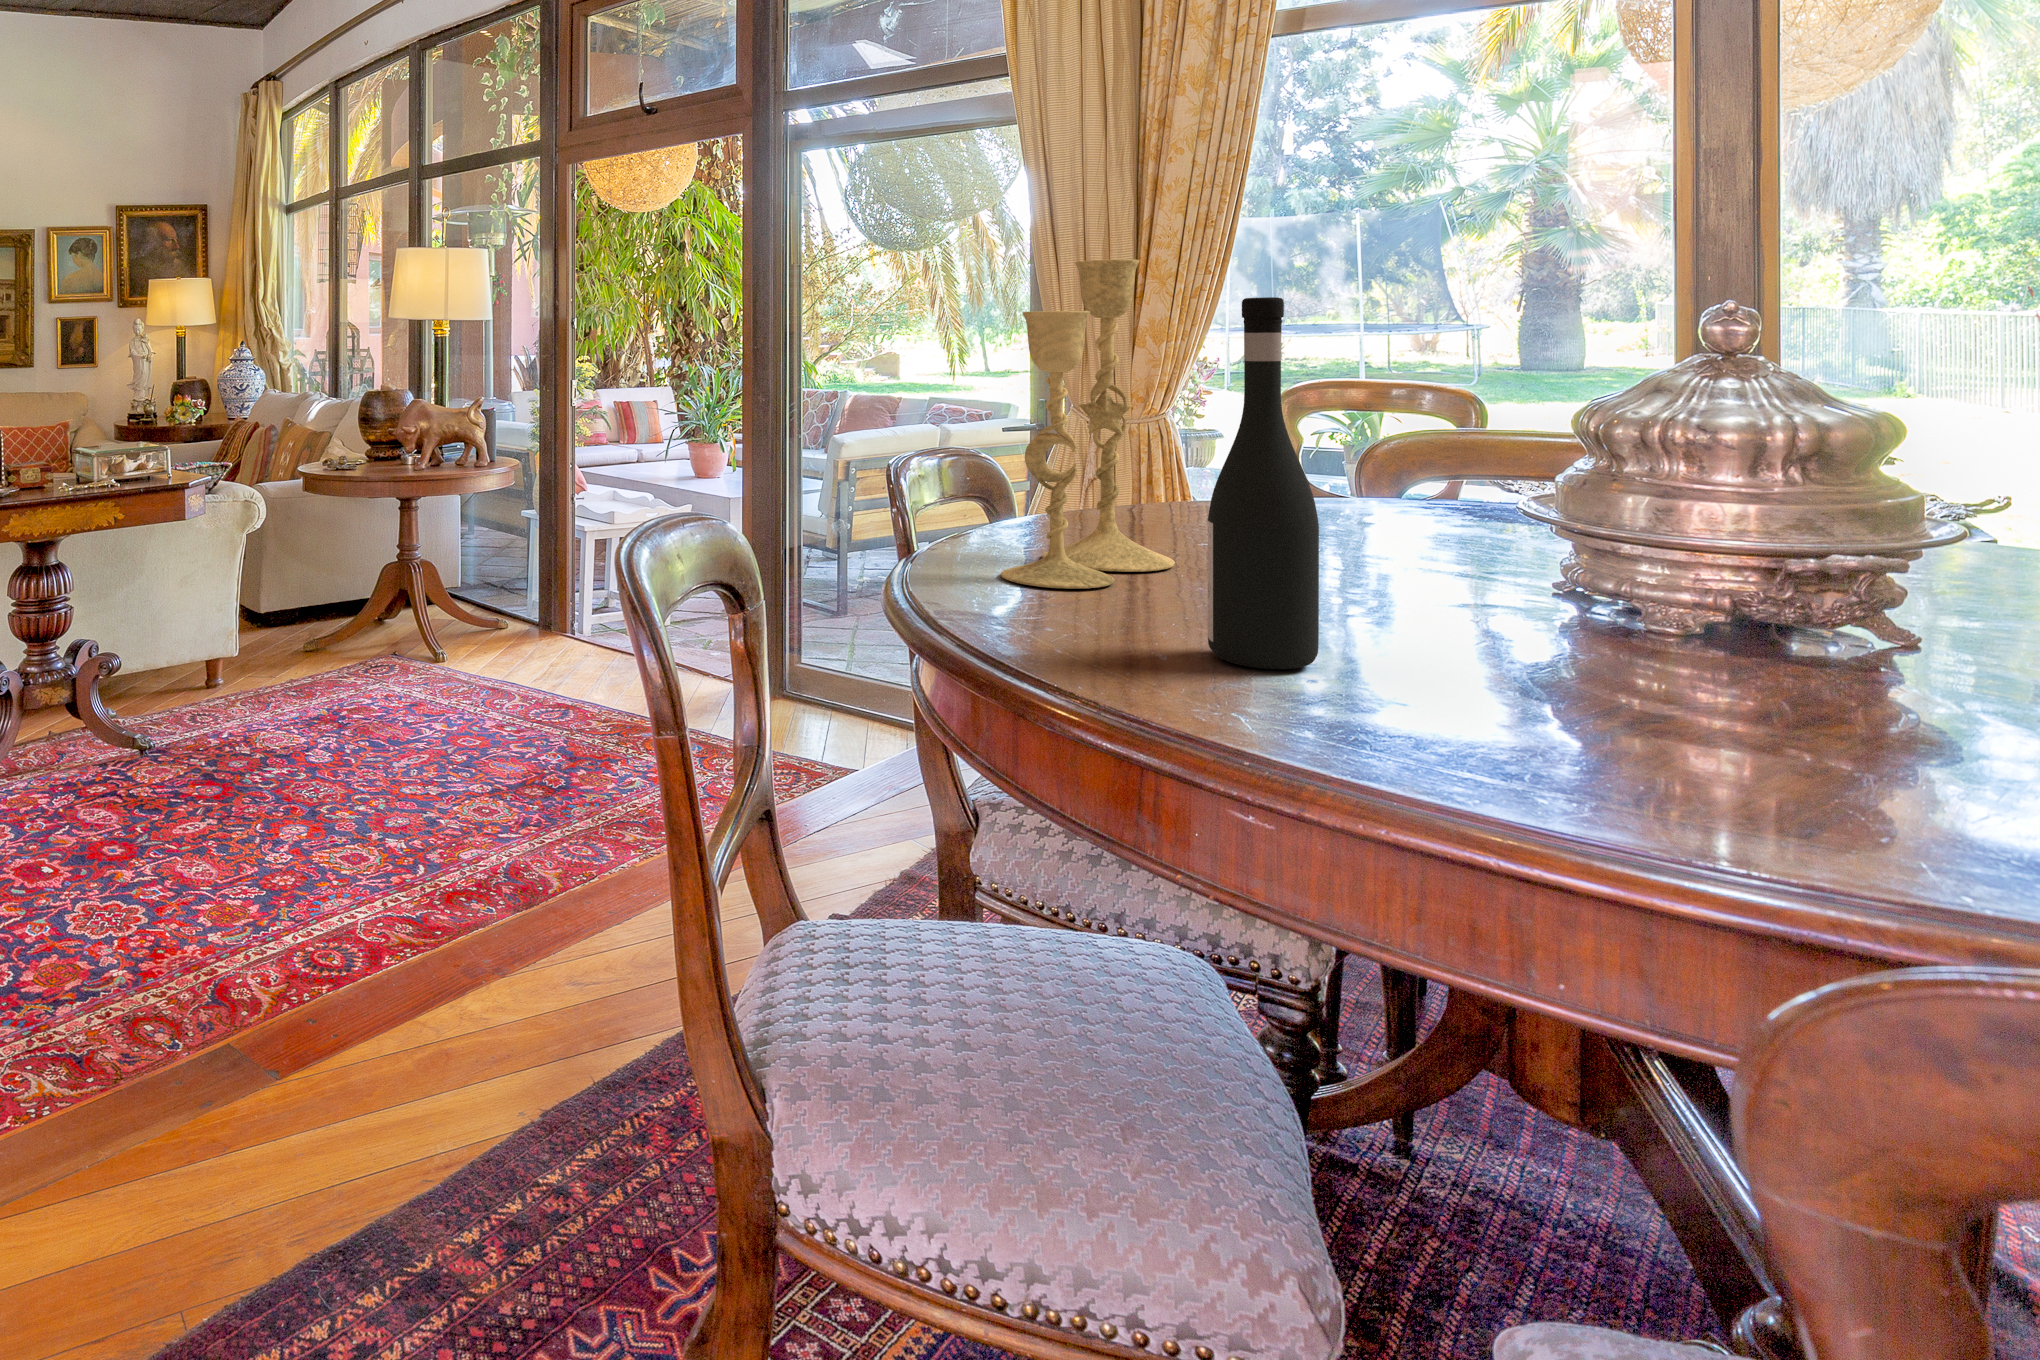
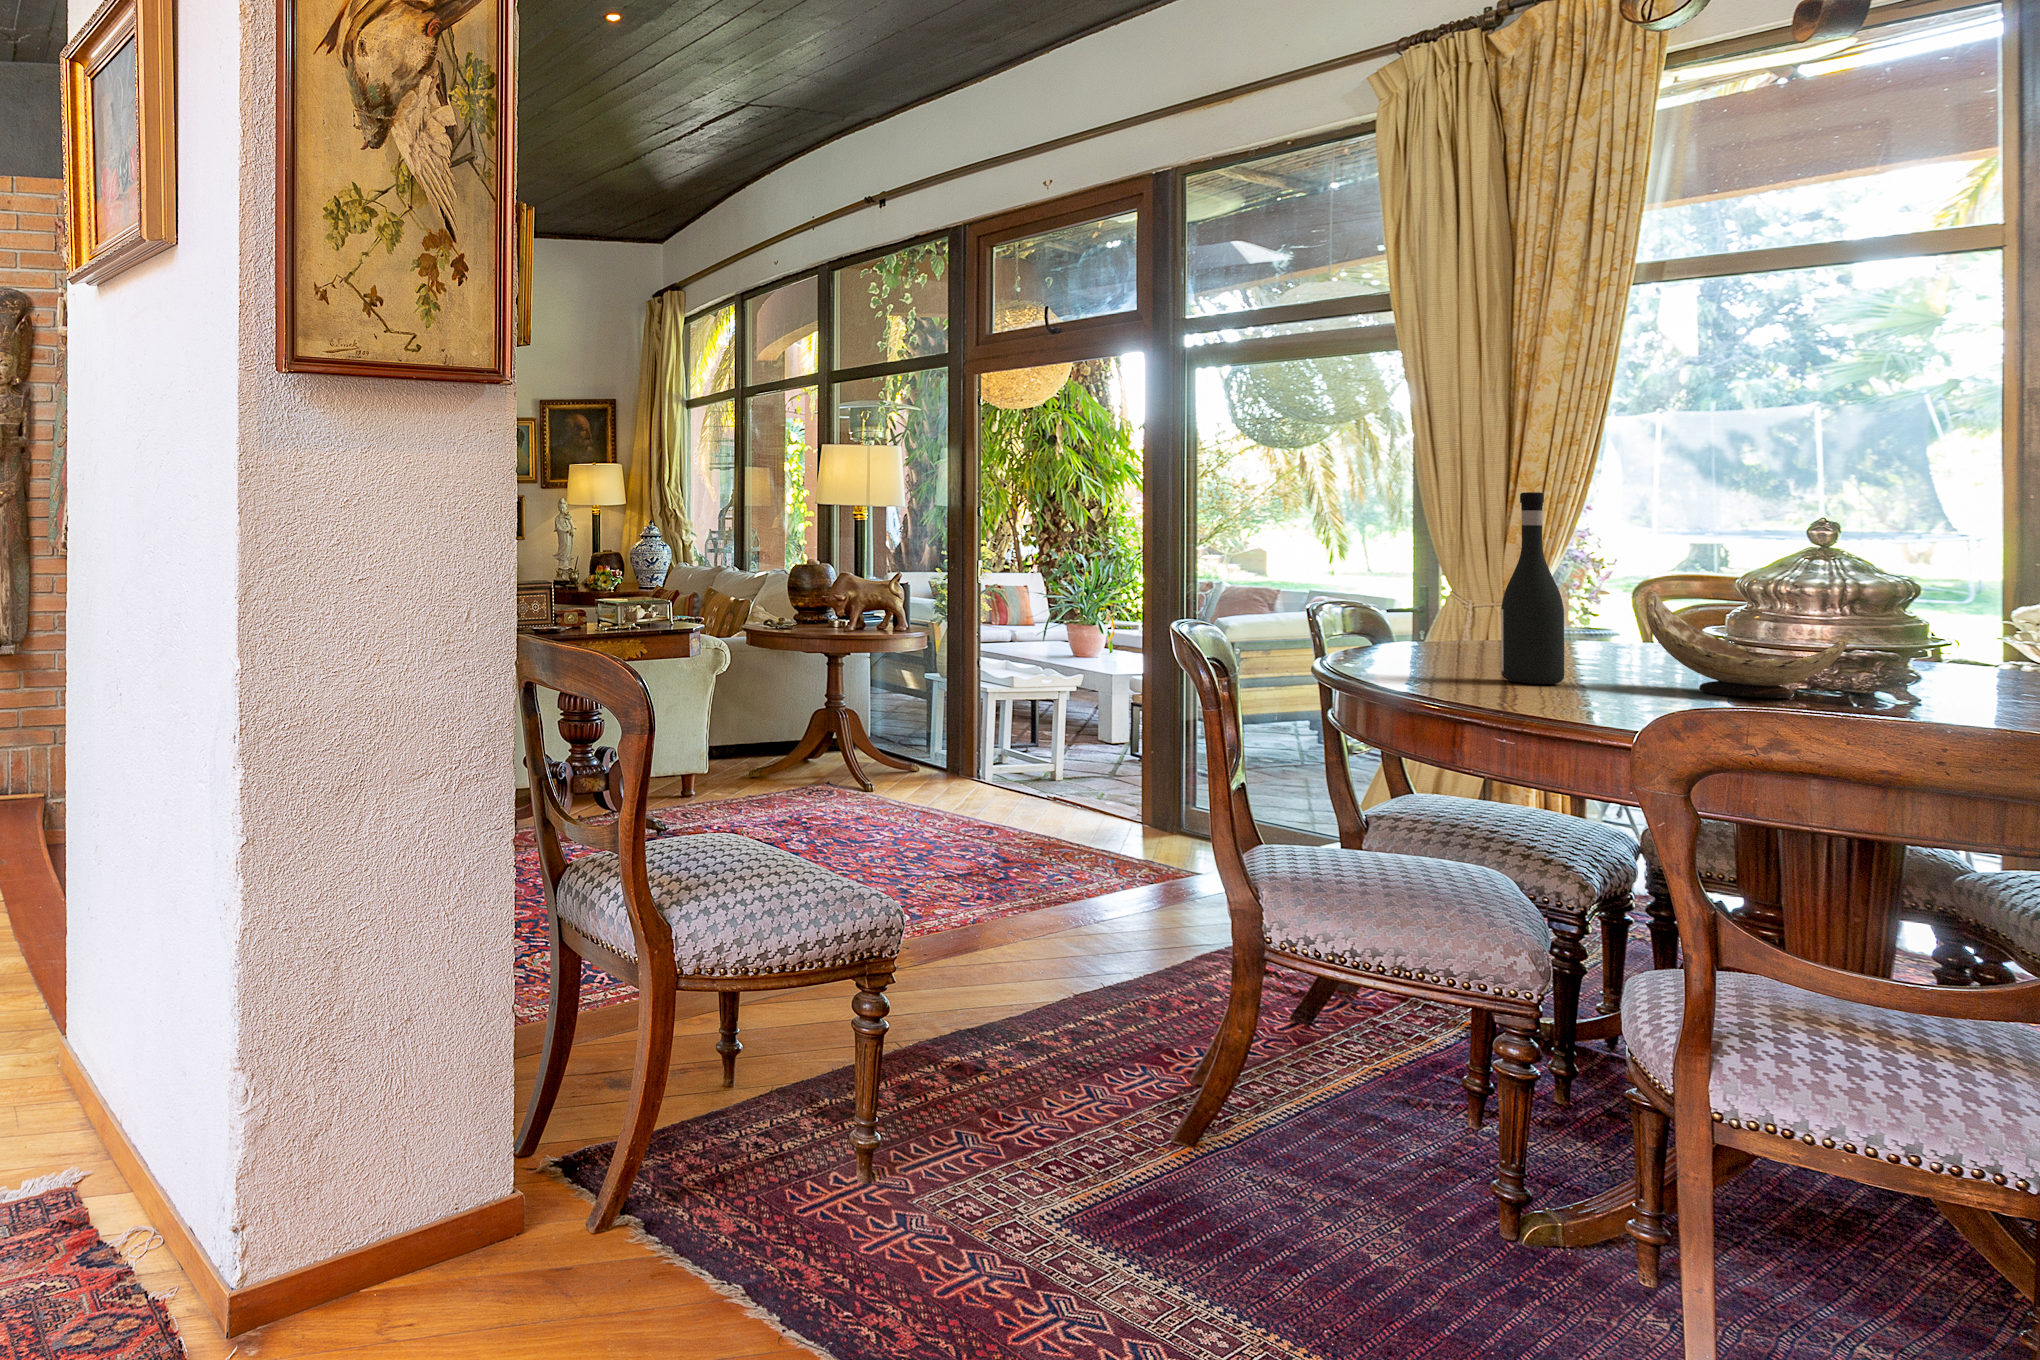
candlestick: present [1001,259,1175,589] -> none [1382,469,1502,661]
decorative bowl: none [1455,479,1844,699] -> present [1646,590,1848,698]

